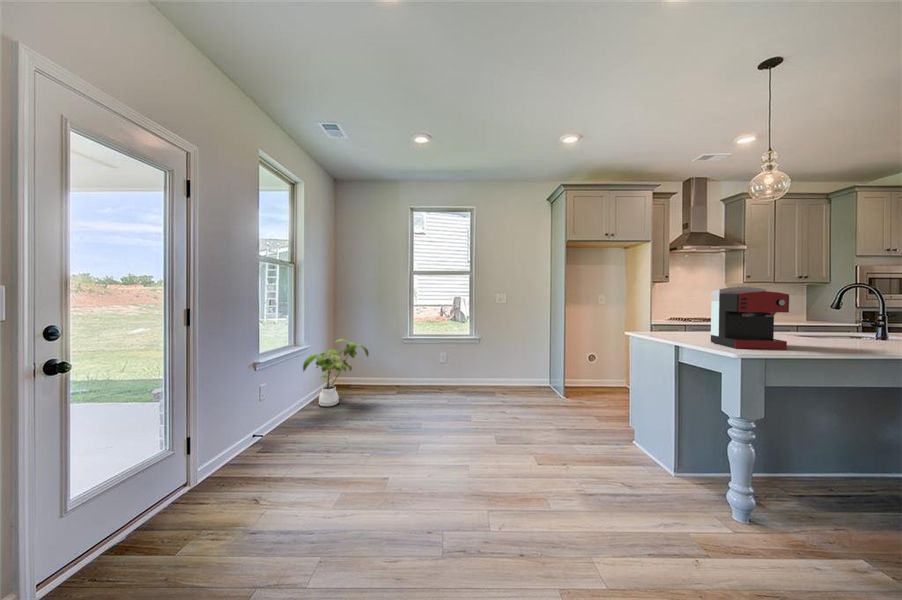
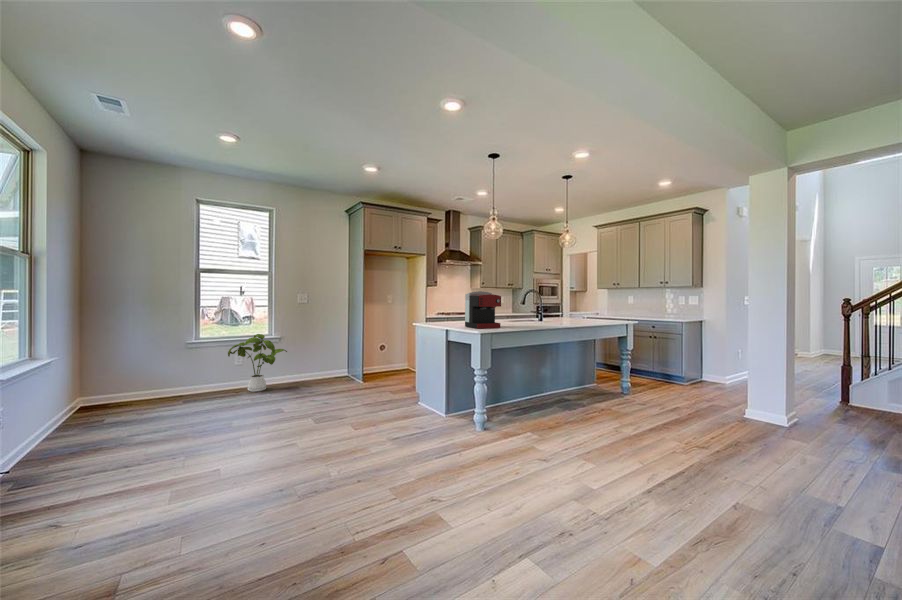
house plant: present [303,339,369,406] -> present [228,334,287,392]

